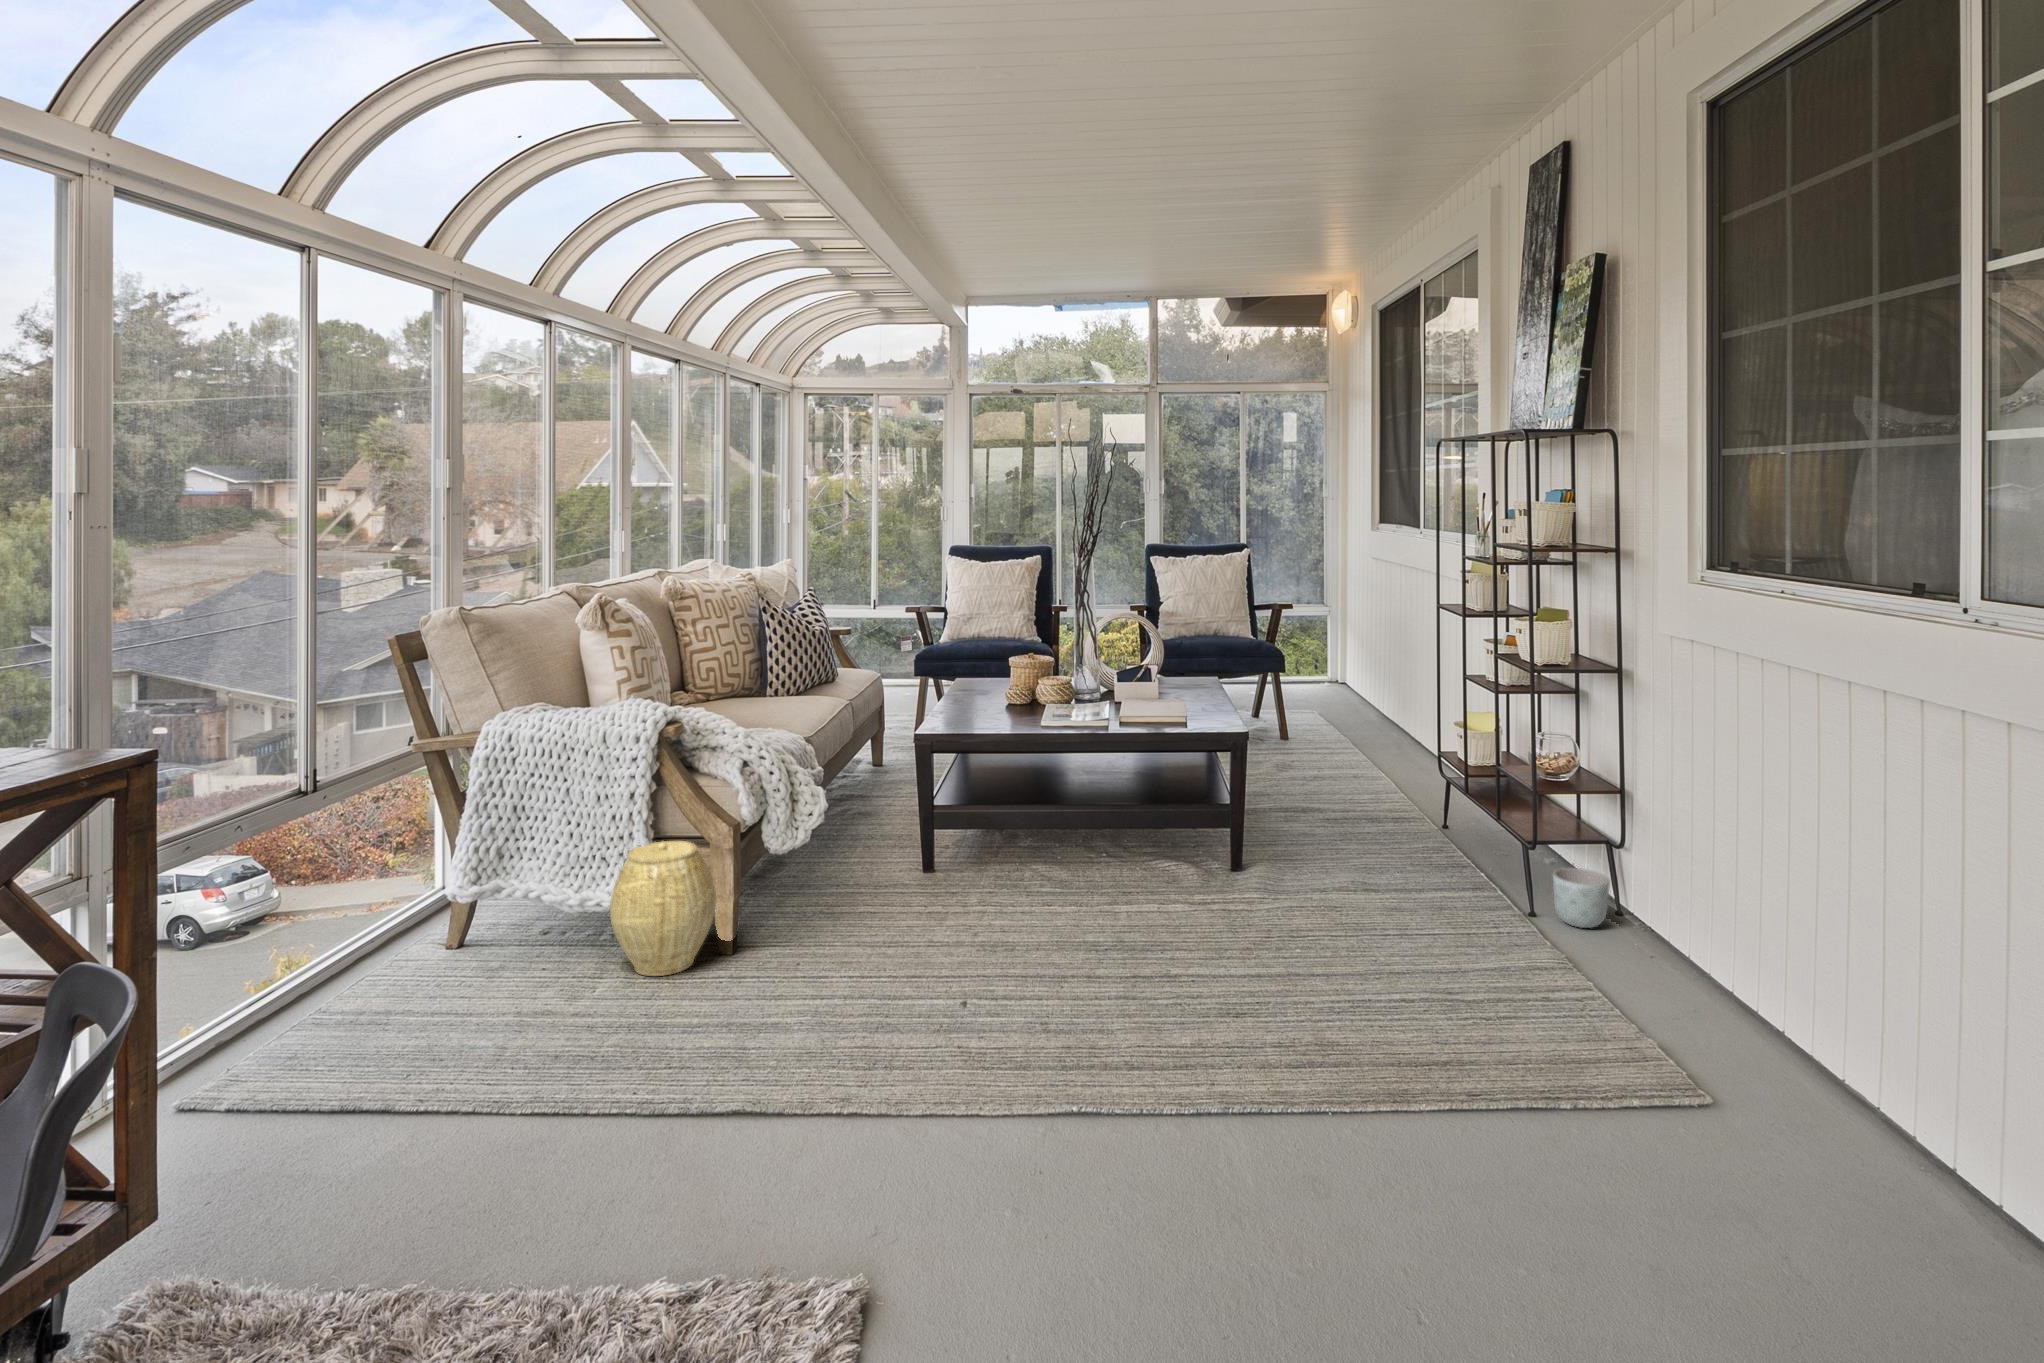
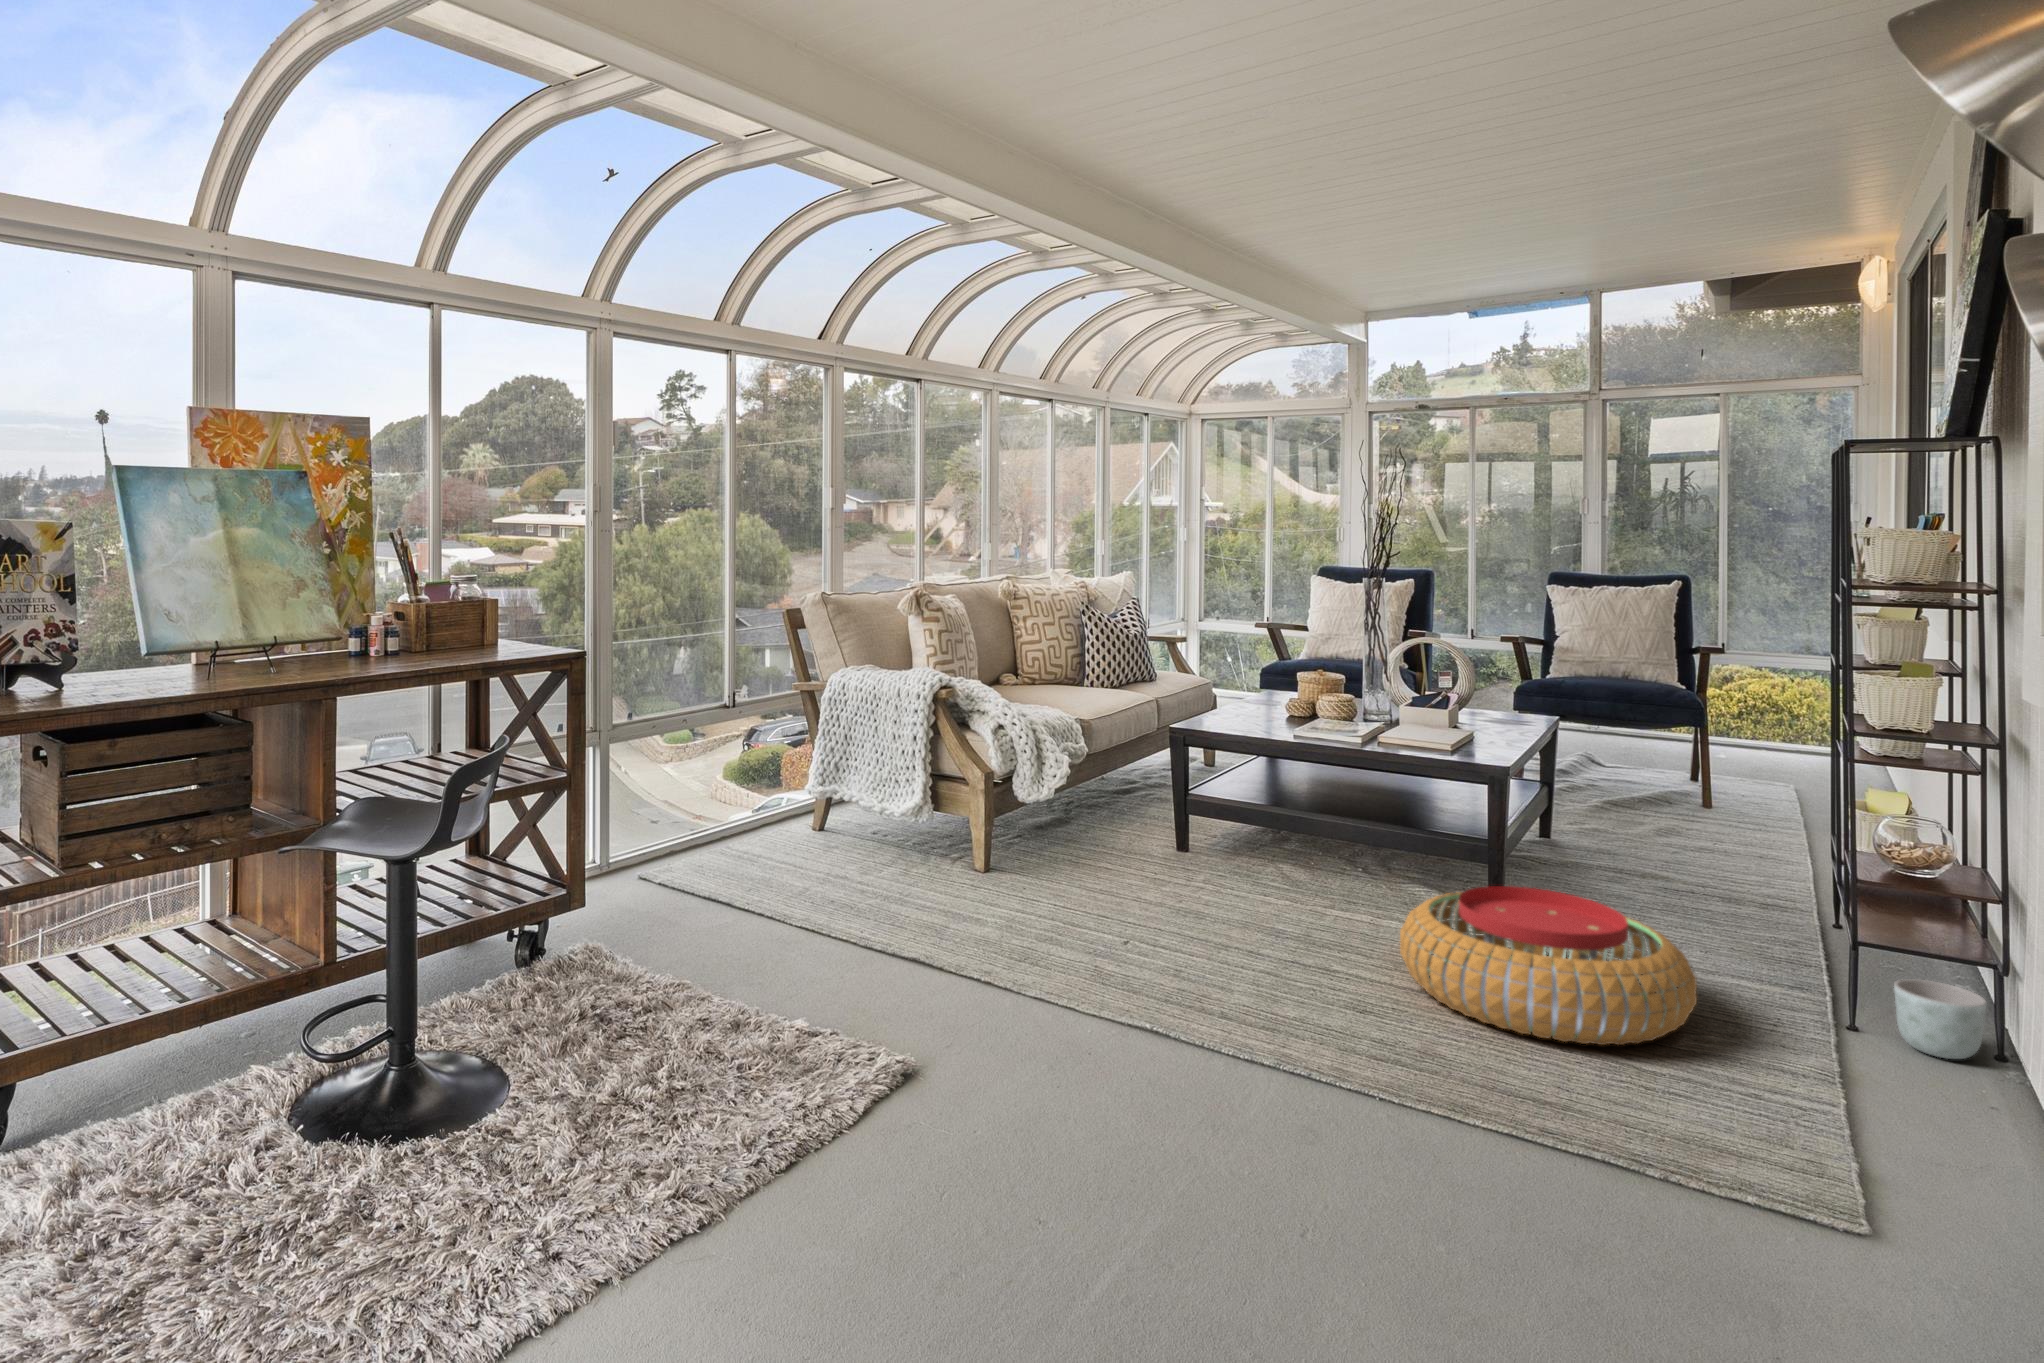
woven basket: present [610,841,716,976] -> none [889,776,965,876]
pouf: none [1222,850,1466,998] -> present [1400,886,1697,1045]

